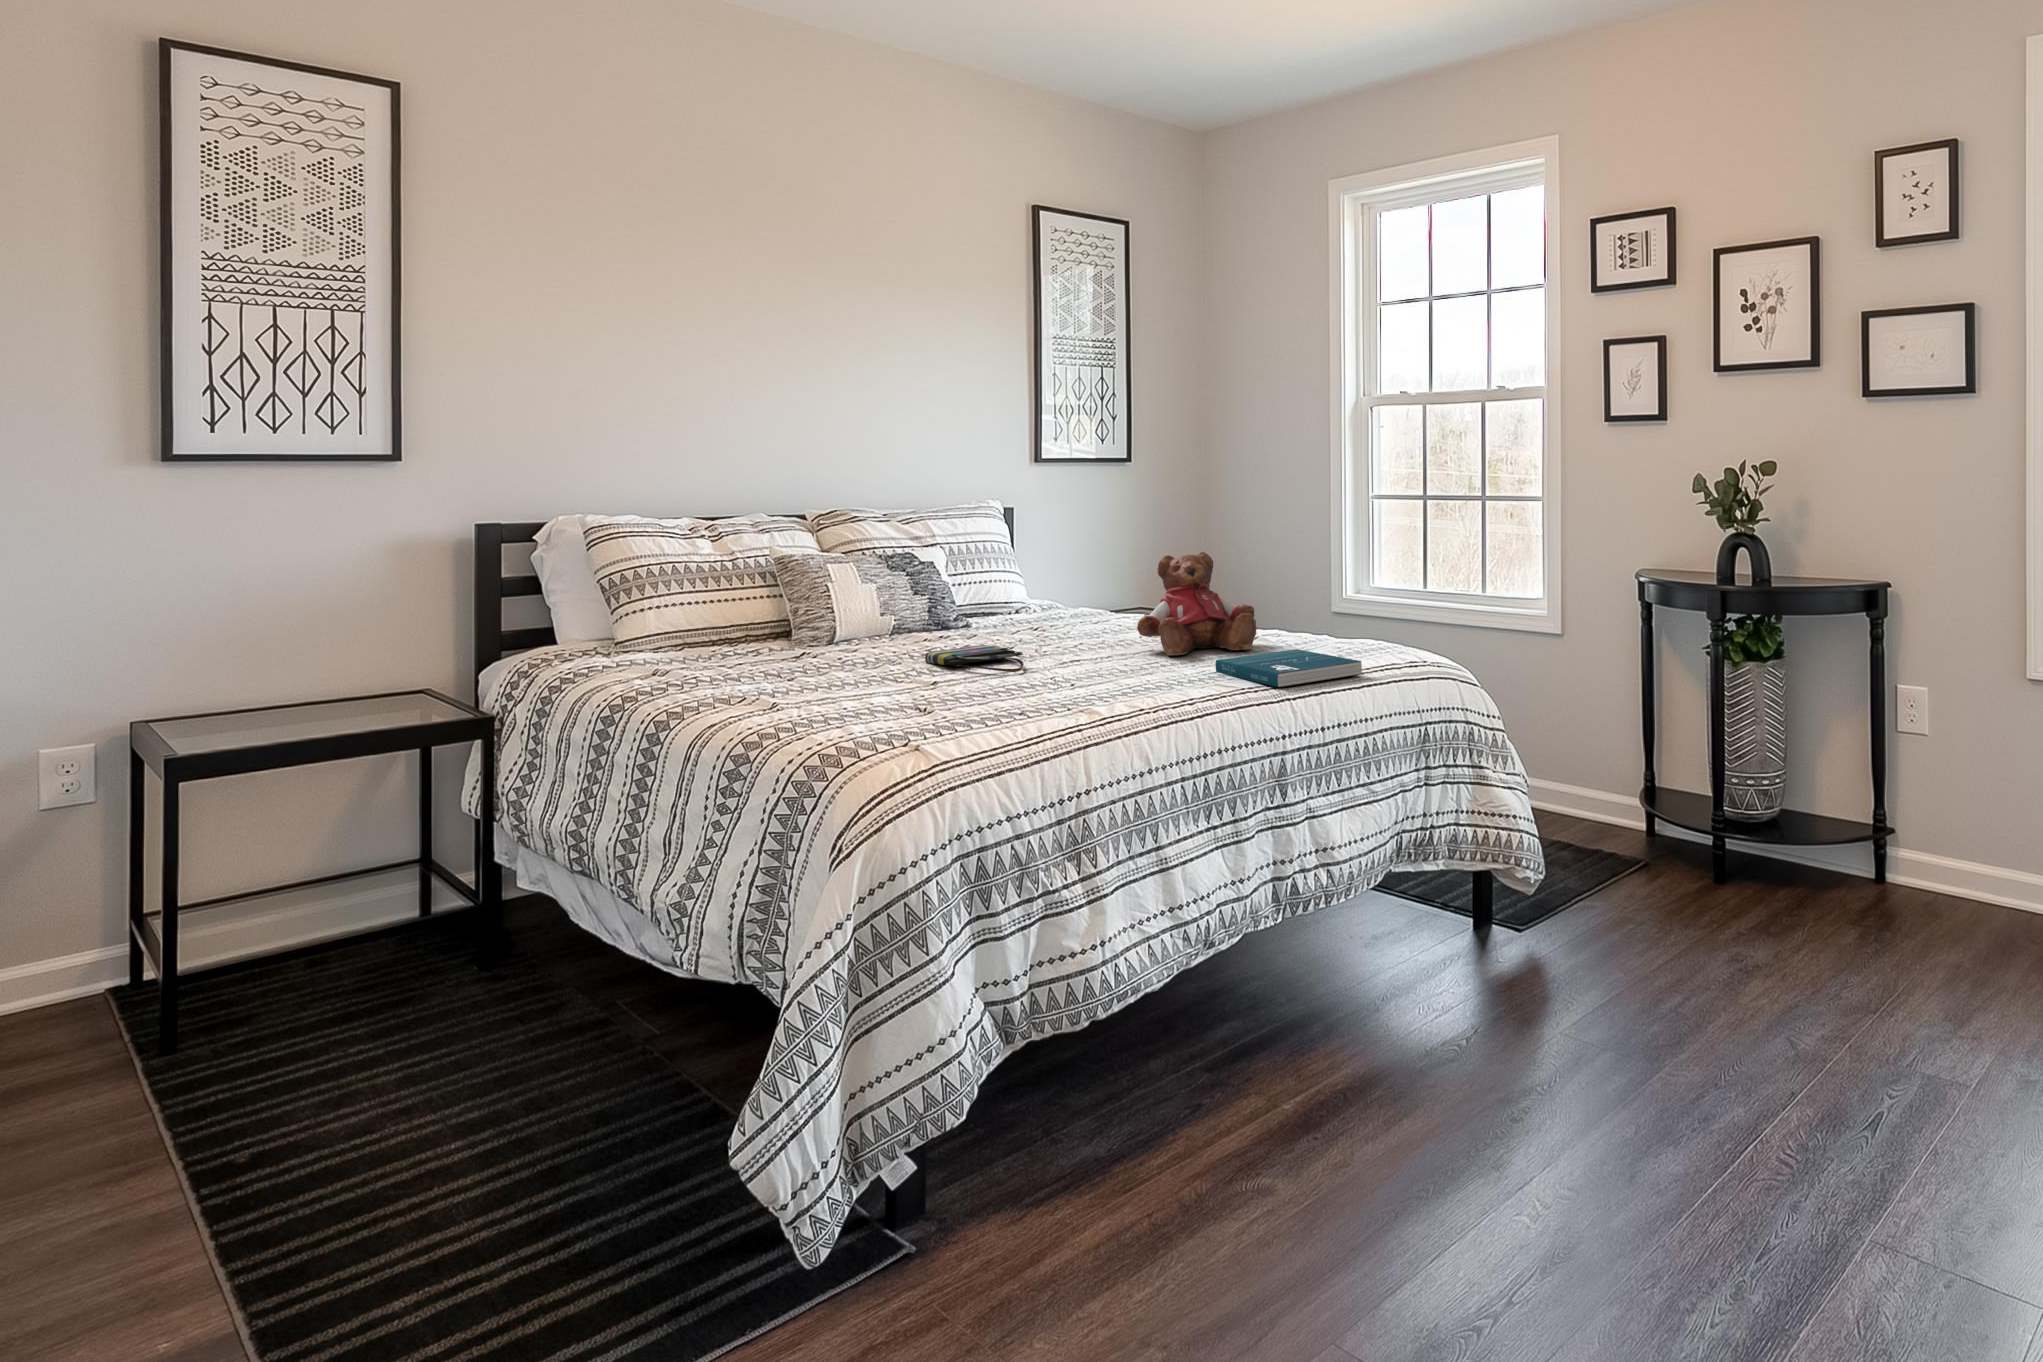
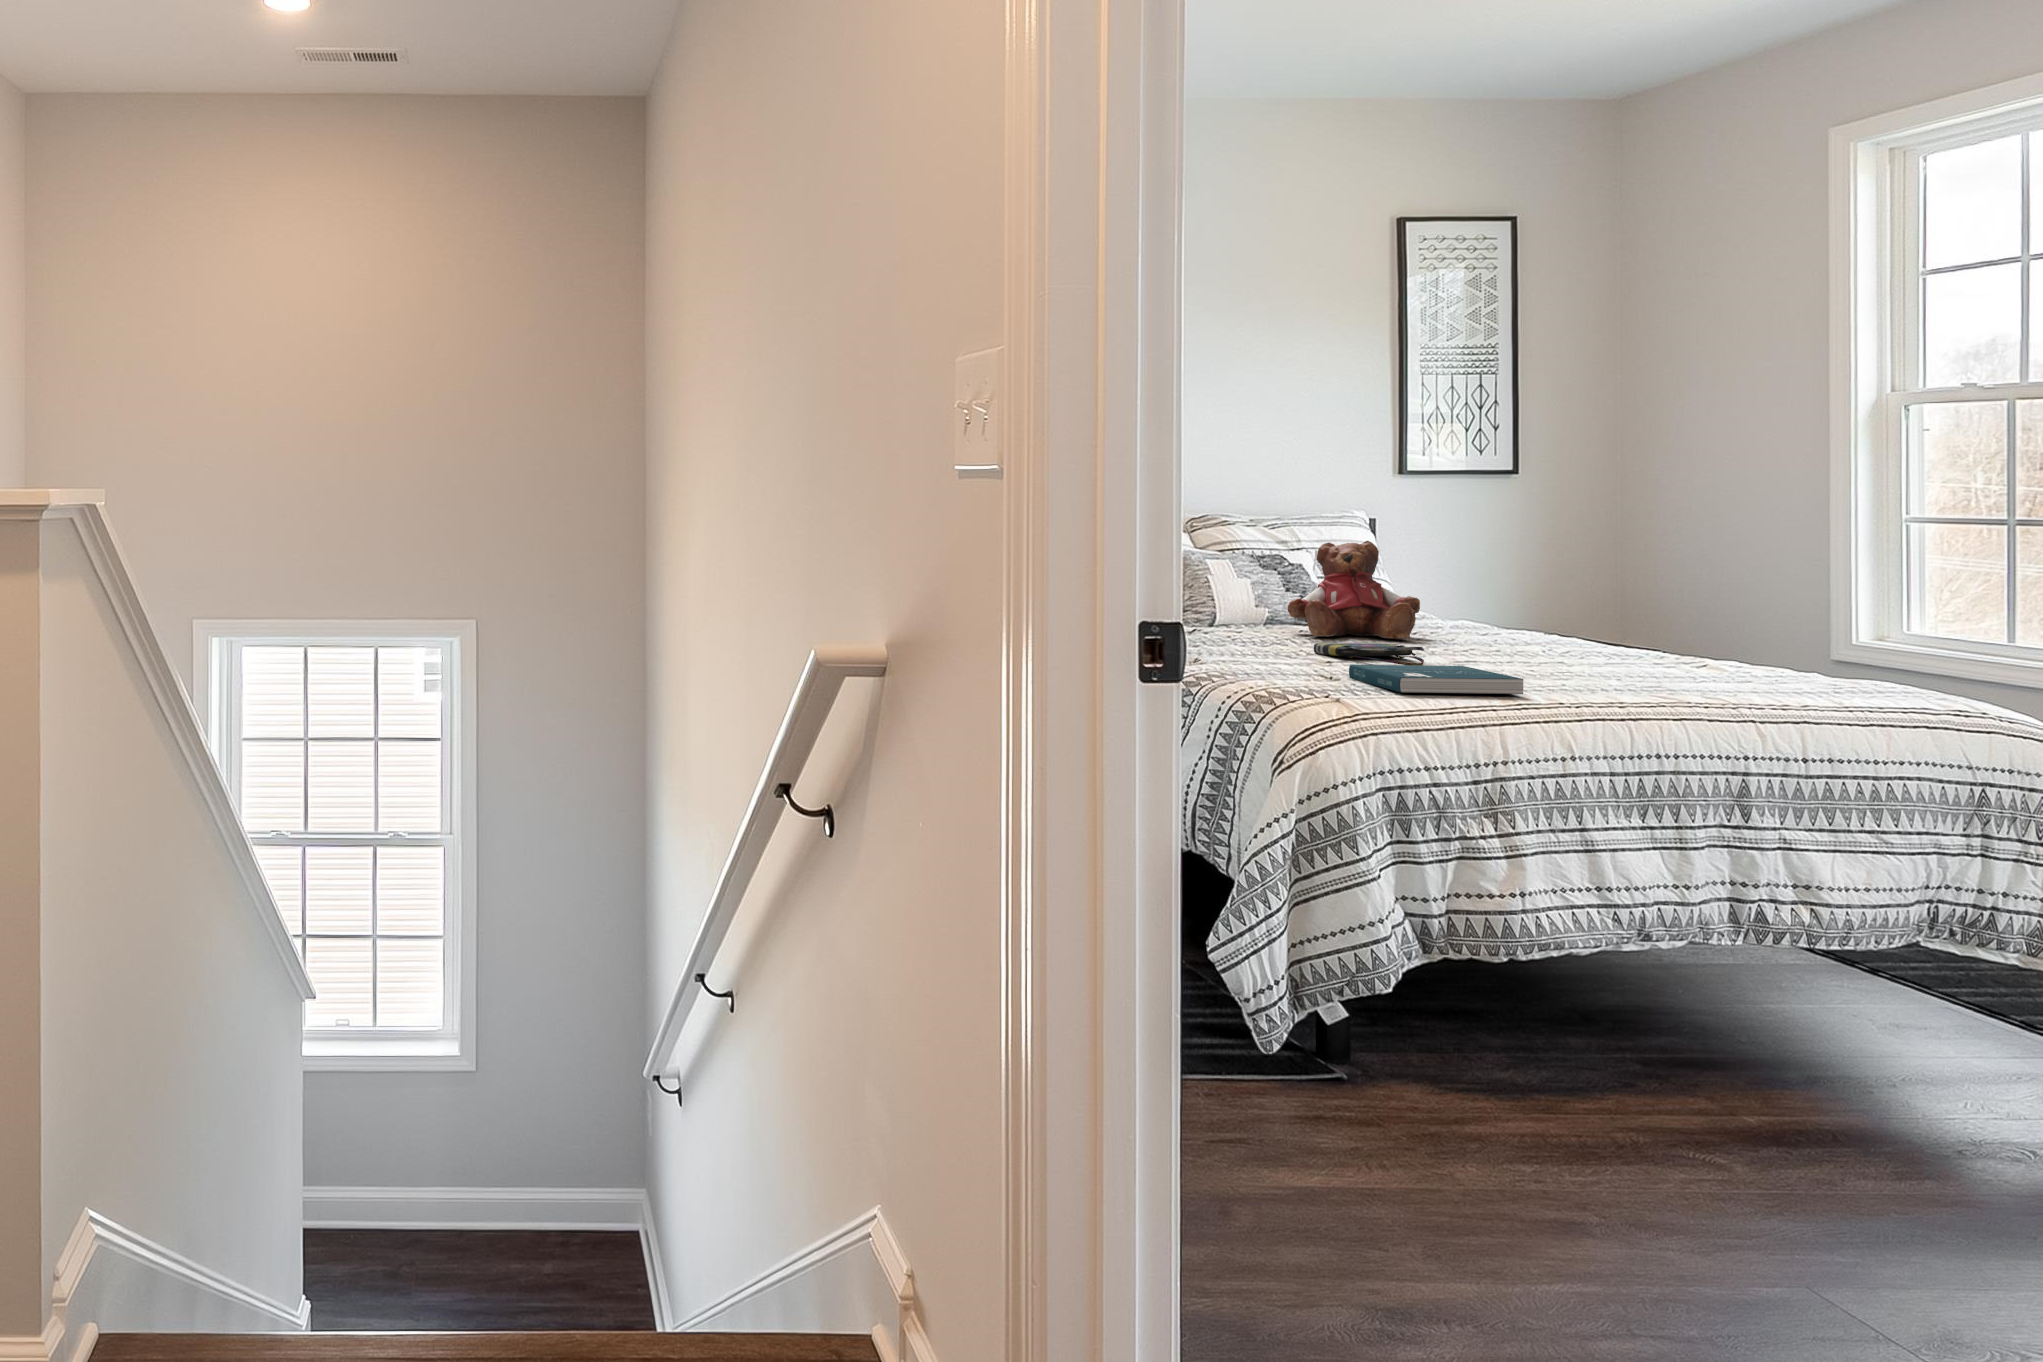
teddy bear: present [1137,552,1256,655] -> present [1288,541,1420,639]
book: present [1215,649,1362,687] -> present [1349,665,1523,694]

